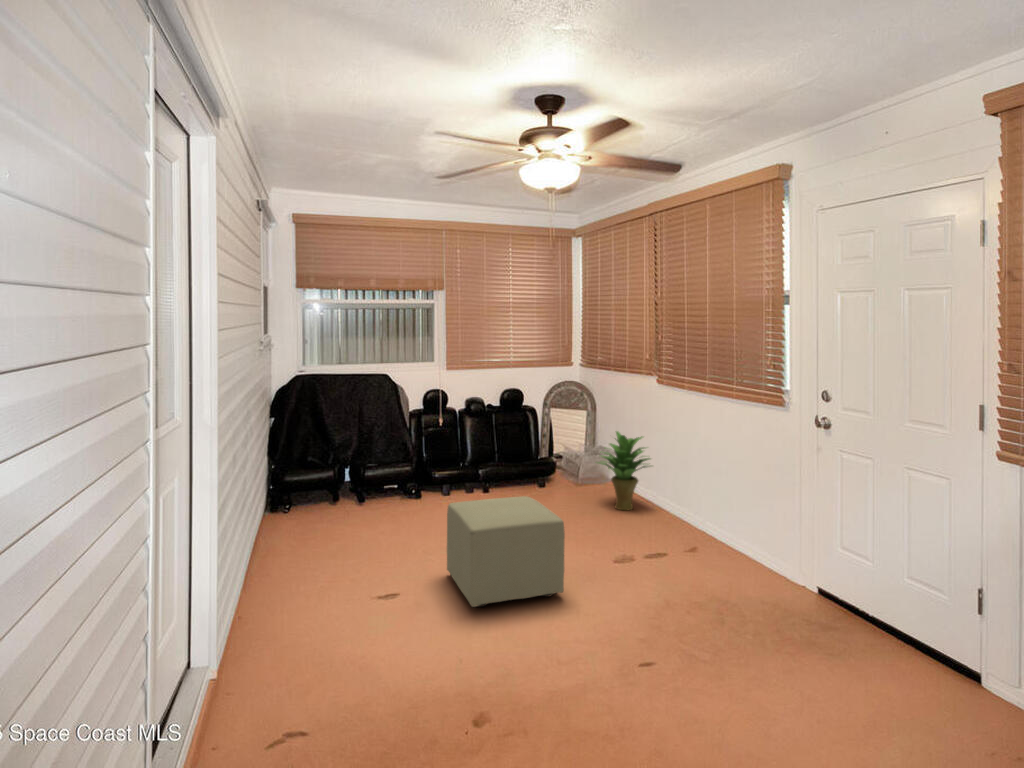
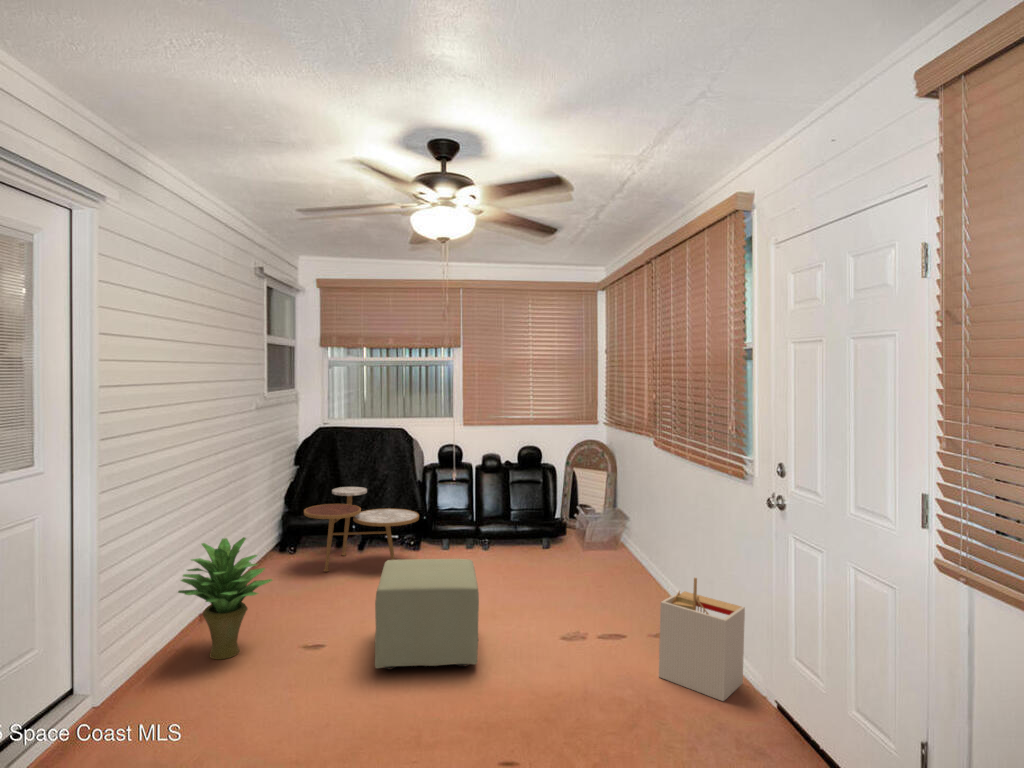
potted plant: present [599,431,650,510] -> present [178,537,272,659]
side table: none [312,436,430,524] -> present [304,487,419,572]
storage bin: none [721,495,793,598] -> present [659,578,745,701]

